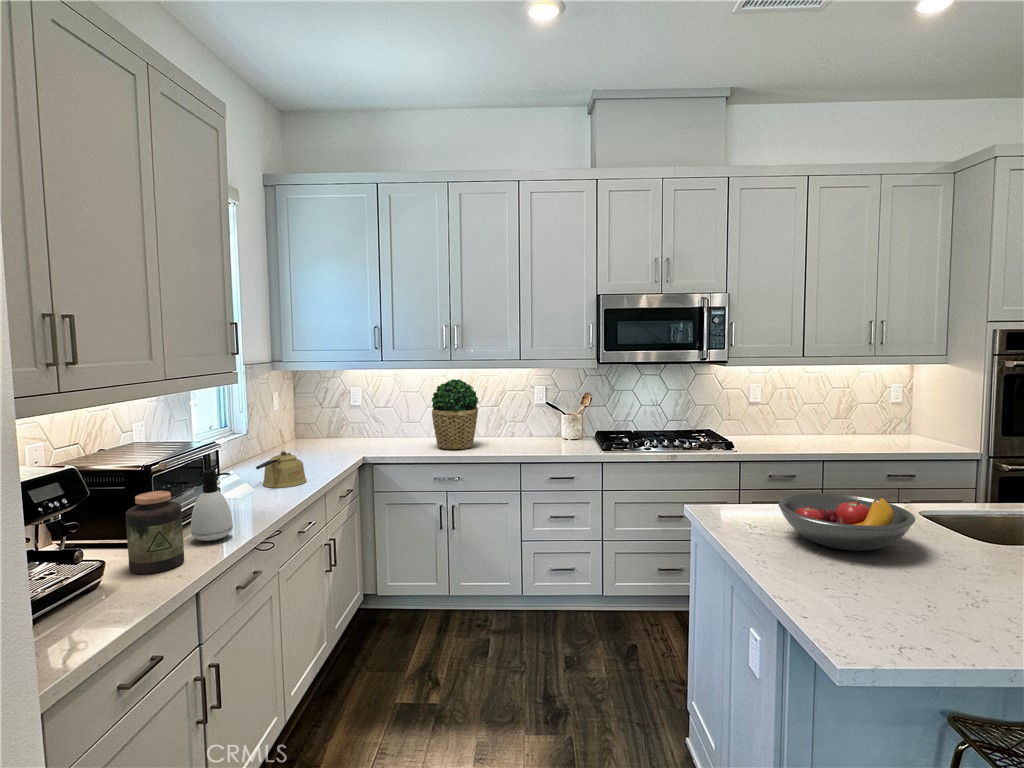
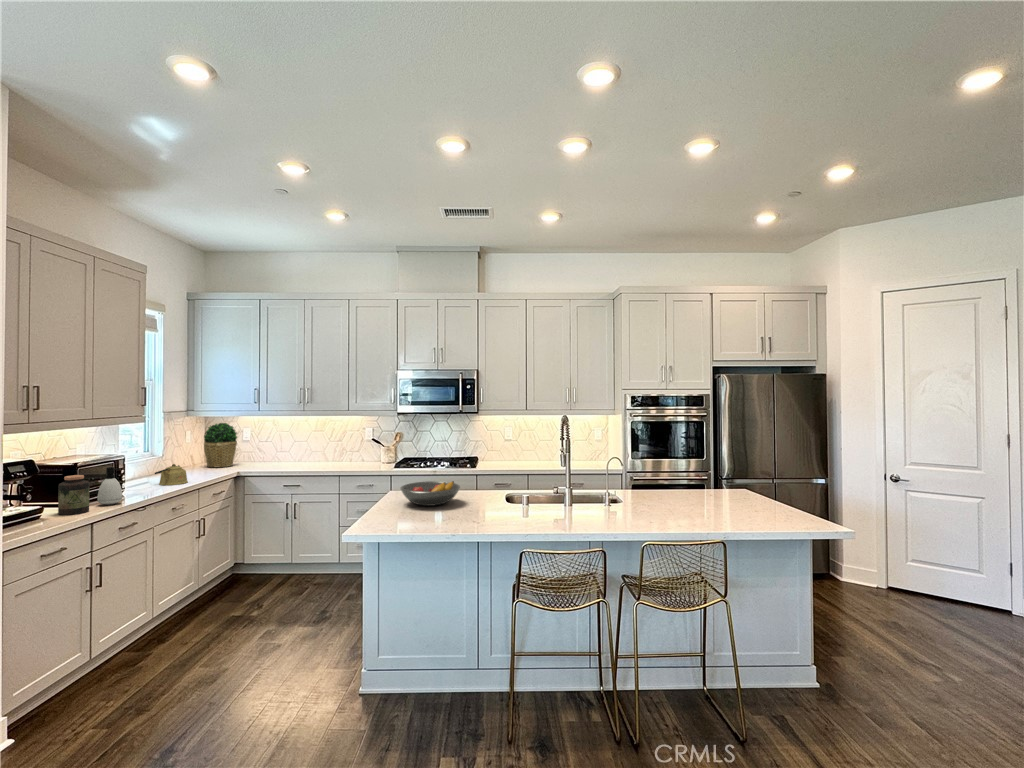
potted plant: present [432,379,478,449] -> present [204,423,237,467]

